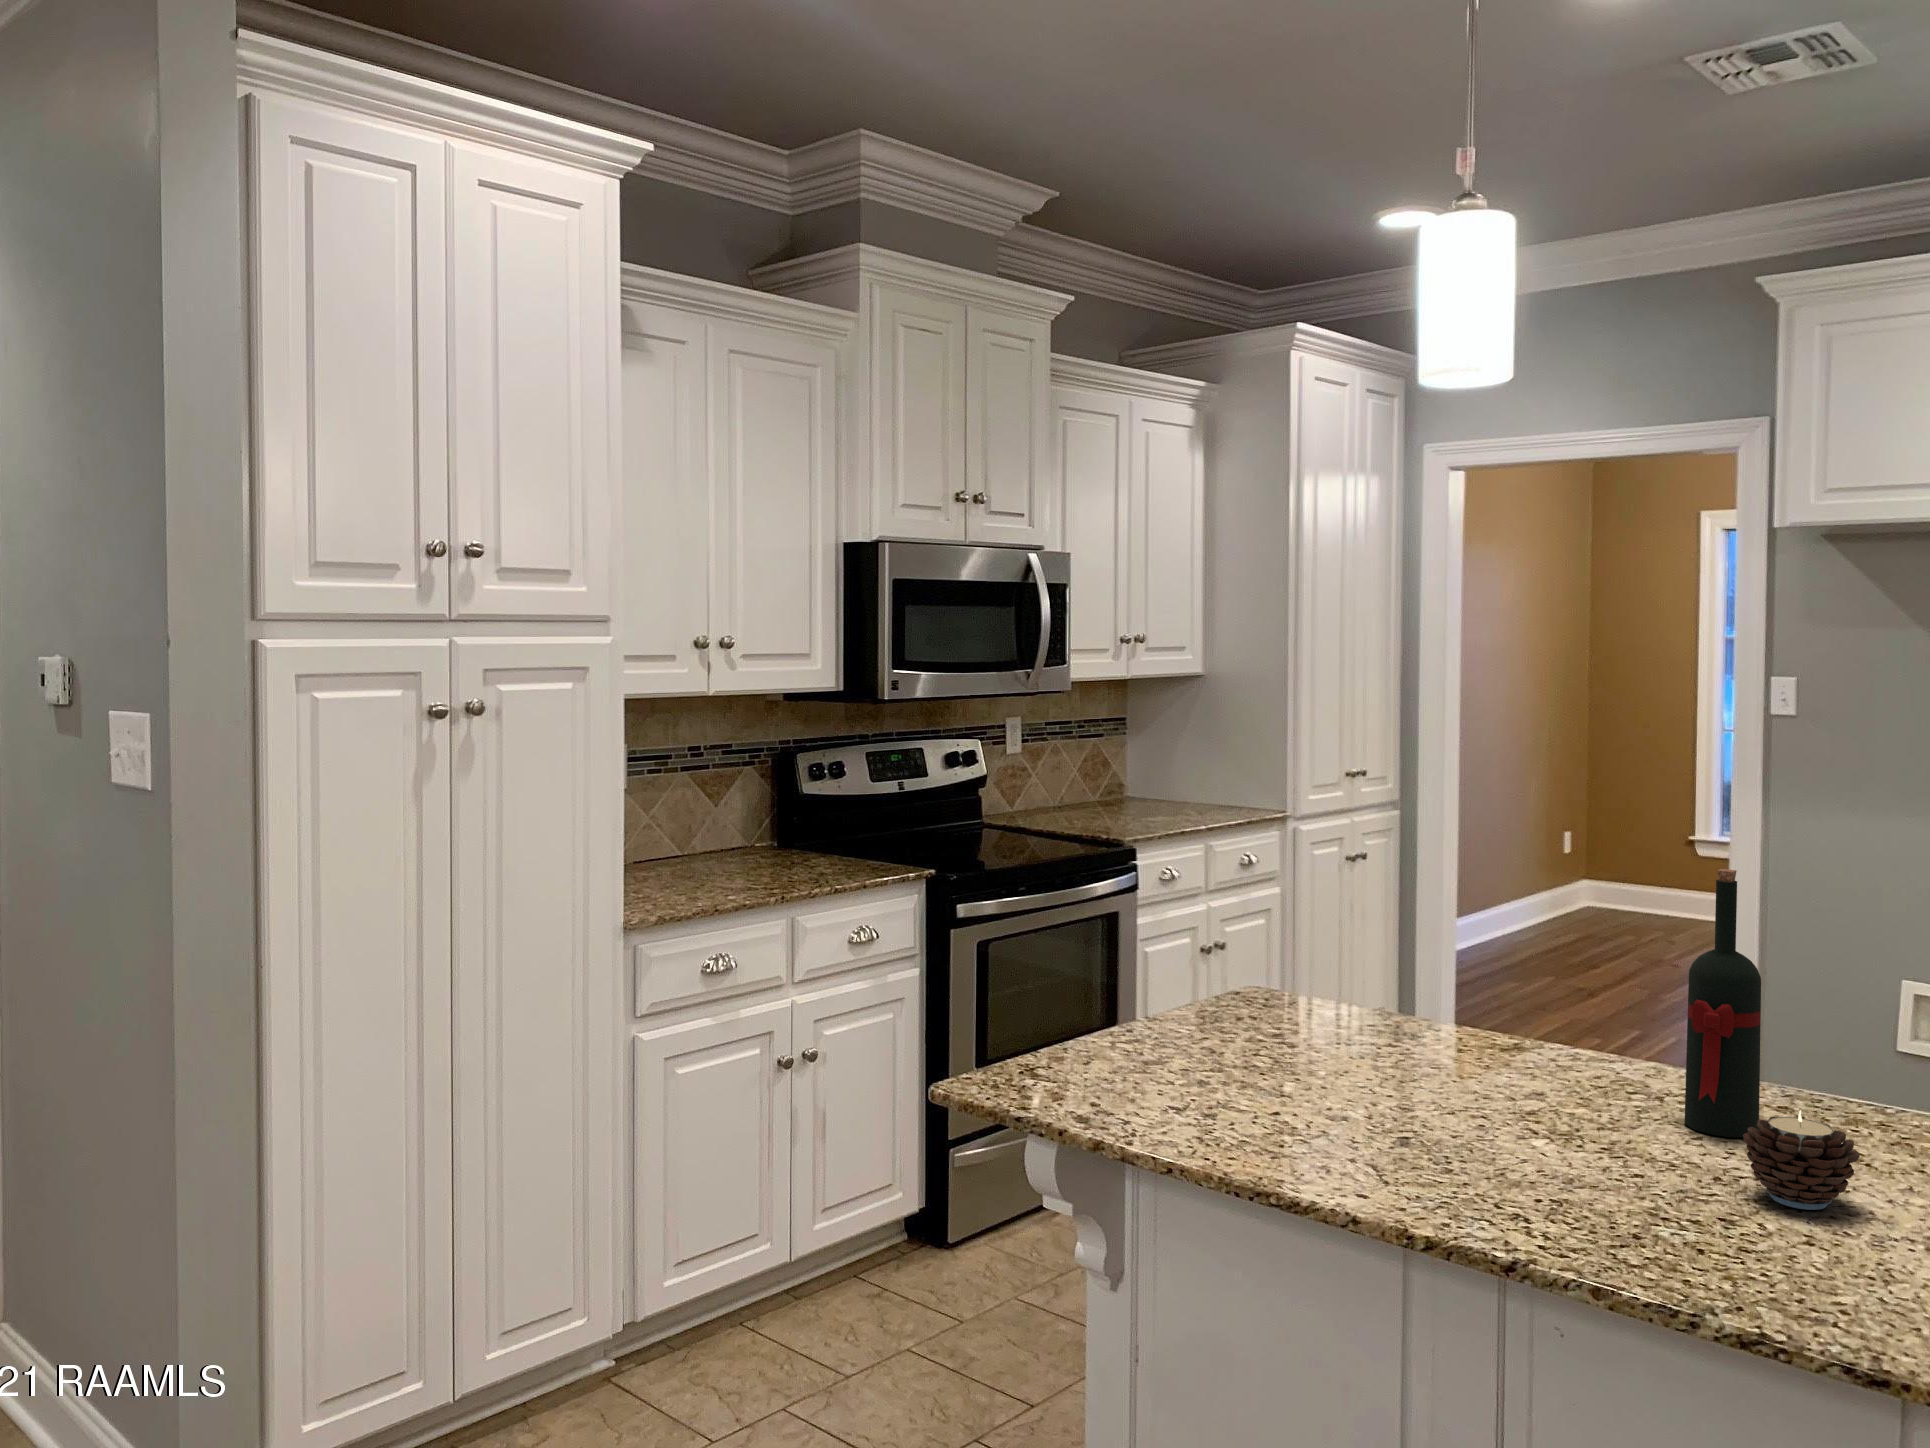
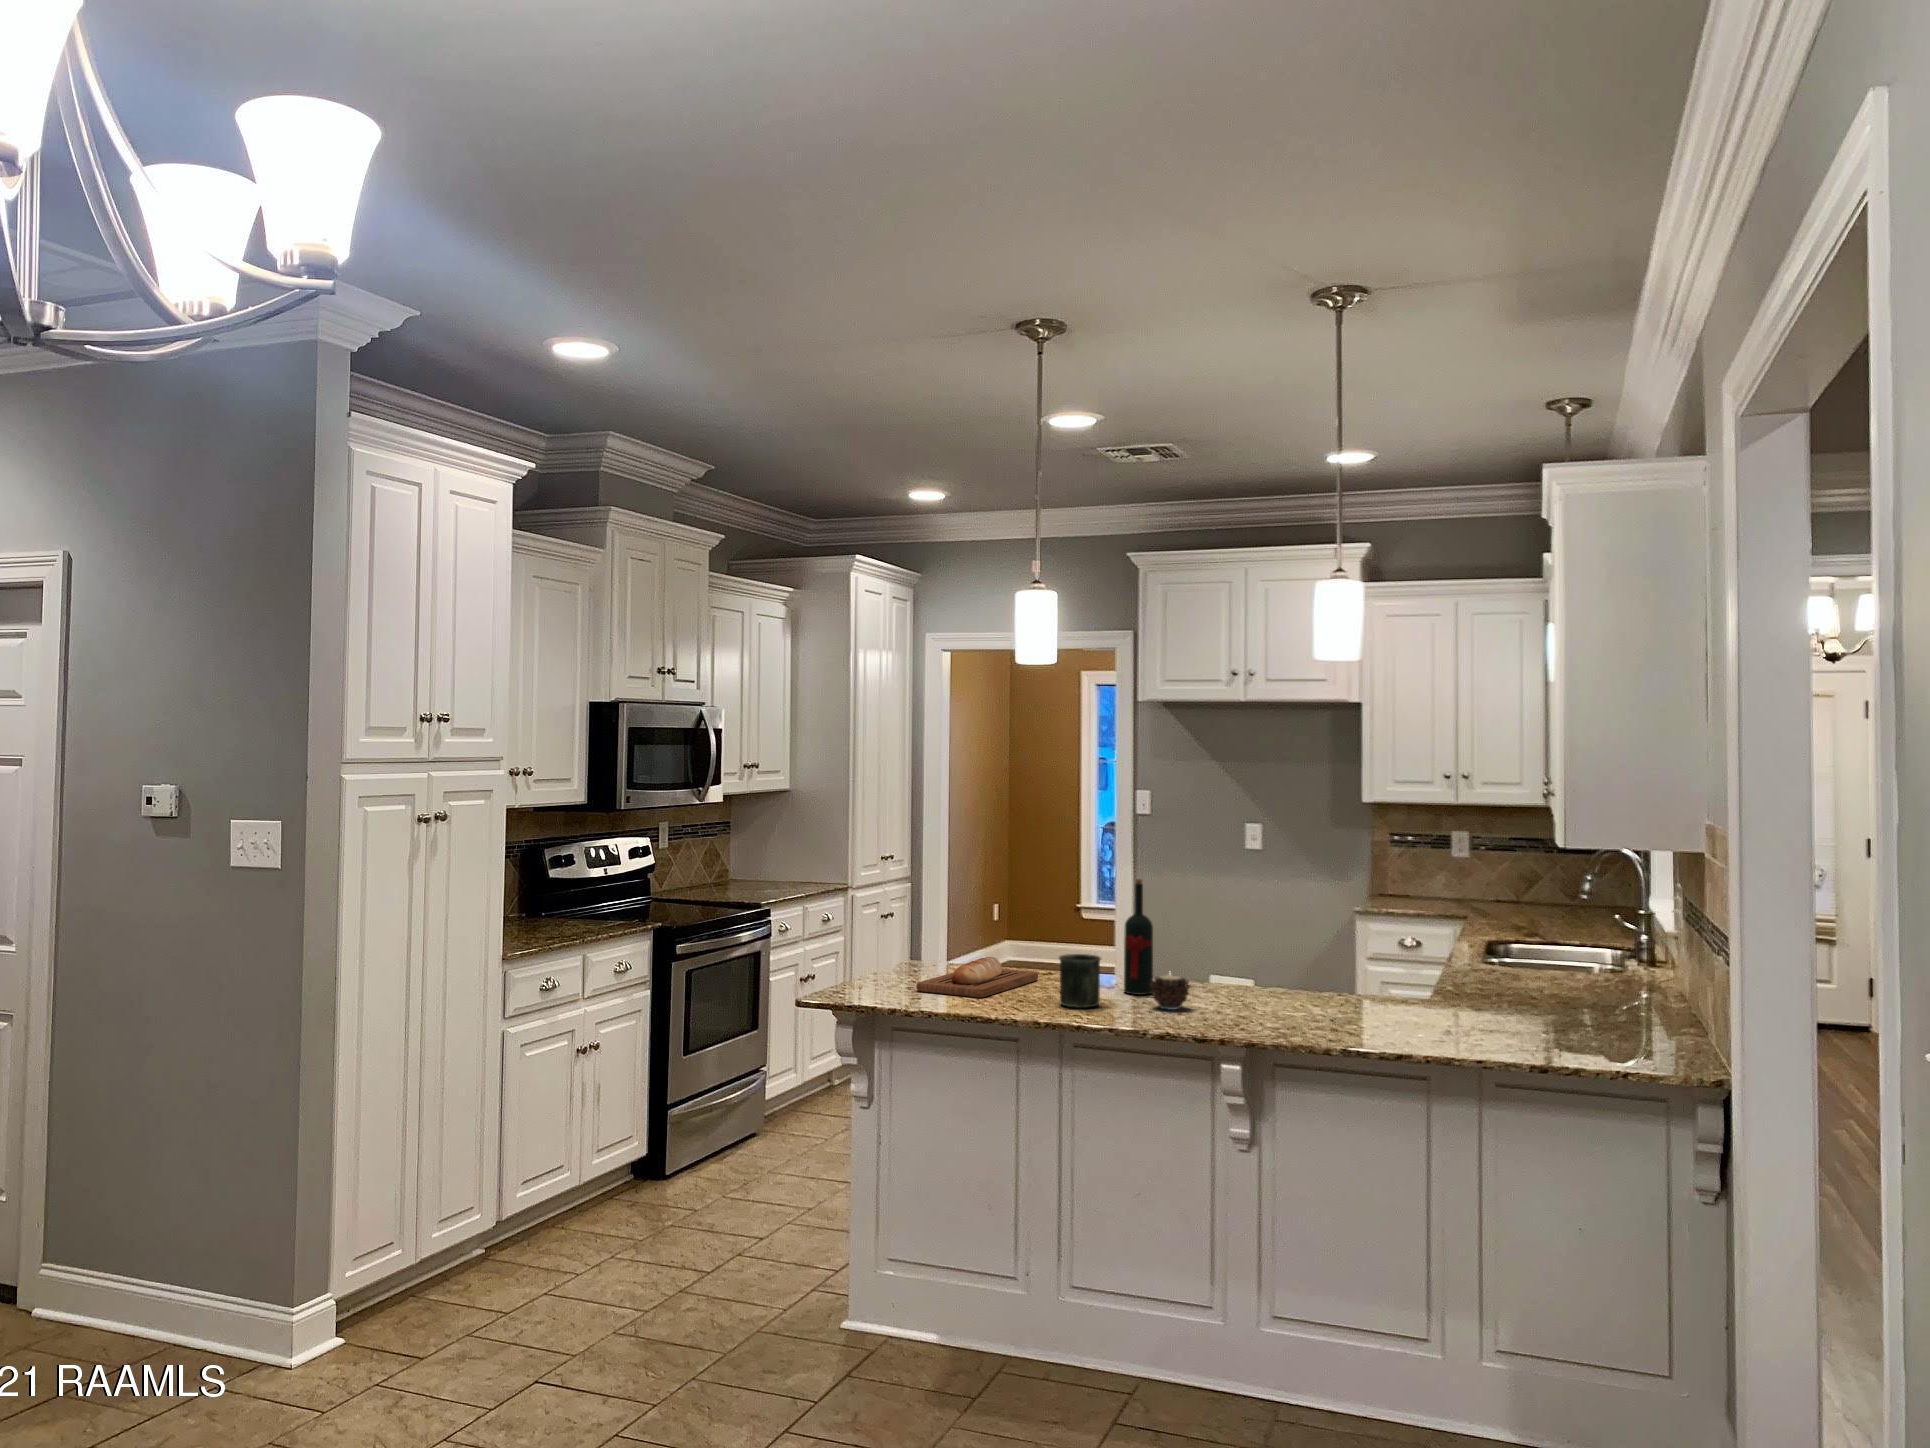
bread loaf: none [1215,1004,1494,1108] -> present [916,957,1038,998]
mug: none [1508,1039,1616,1175] -> present [1059,954,1101,1008]

